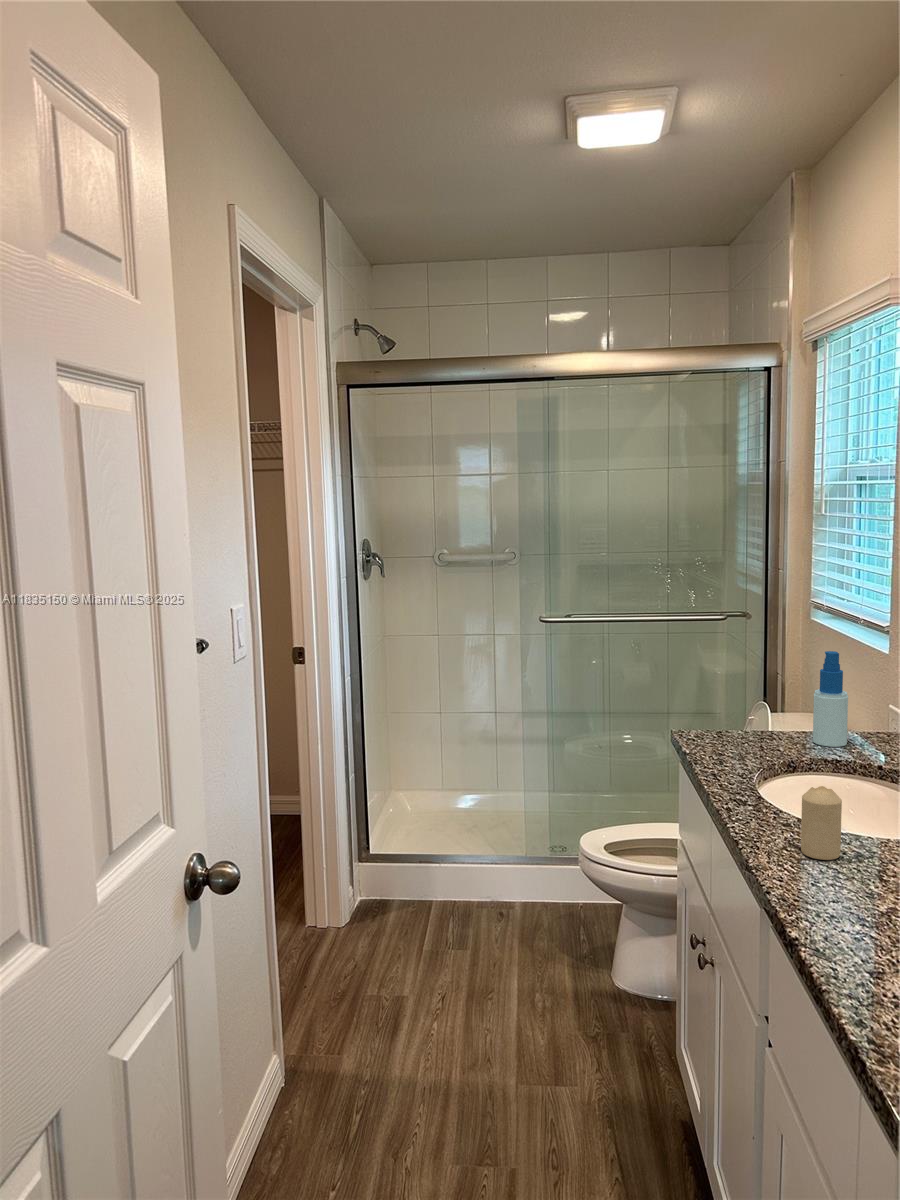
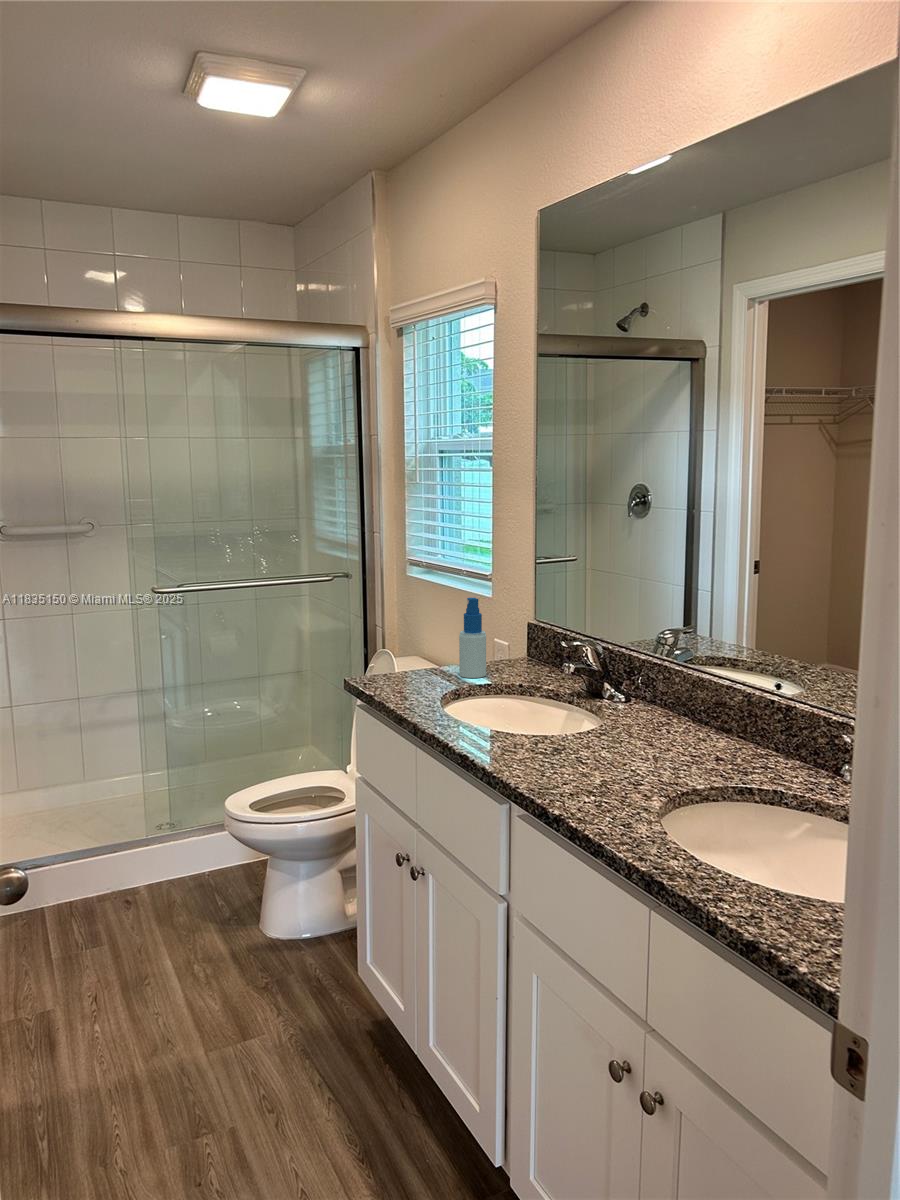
candle: present [801,786,842,860] -> none [517,702,547,760]

